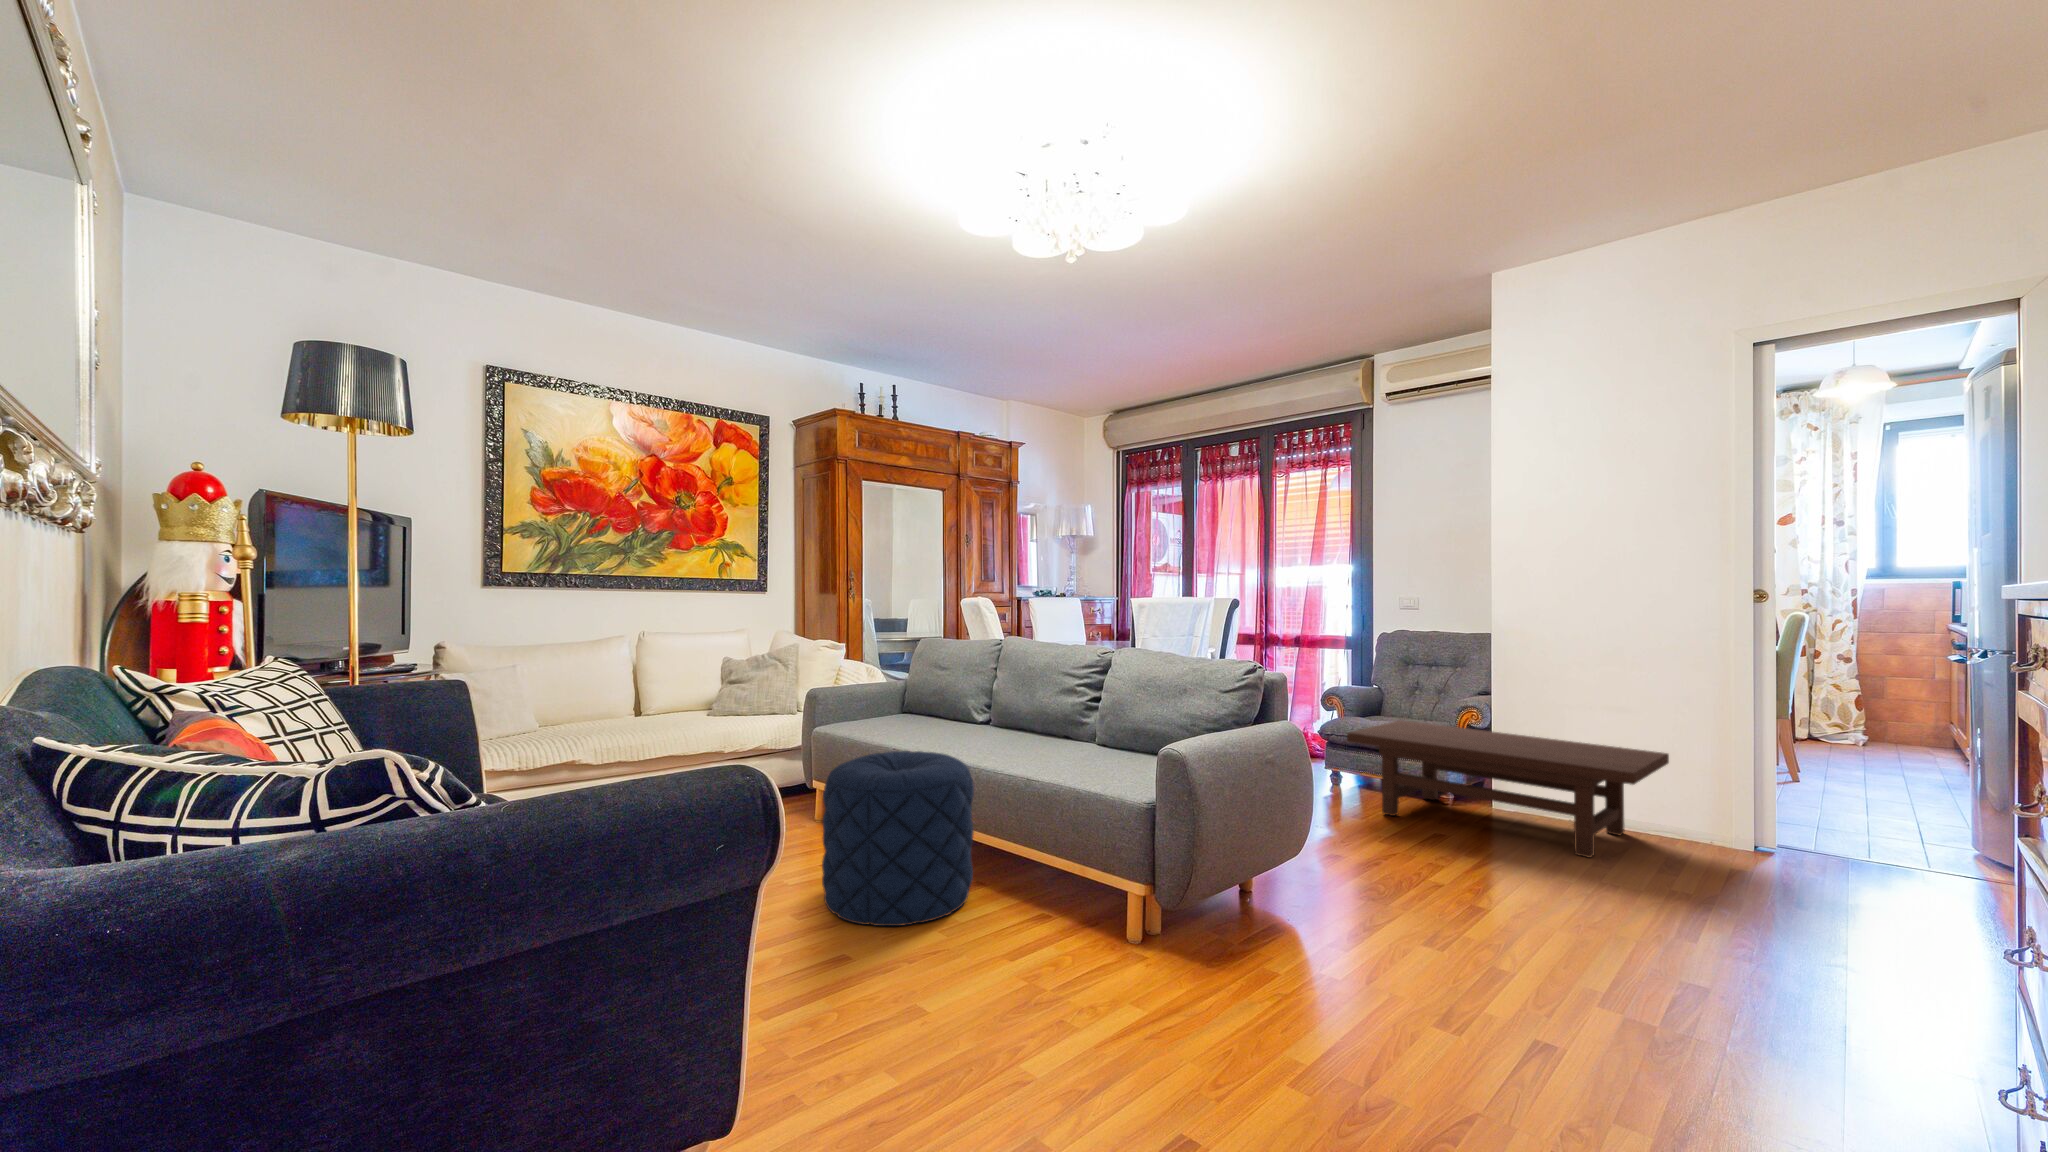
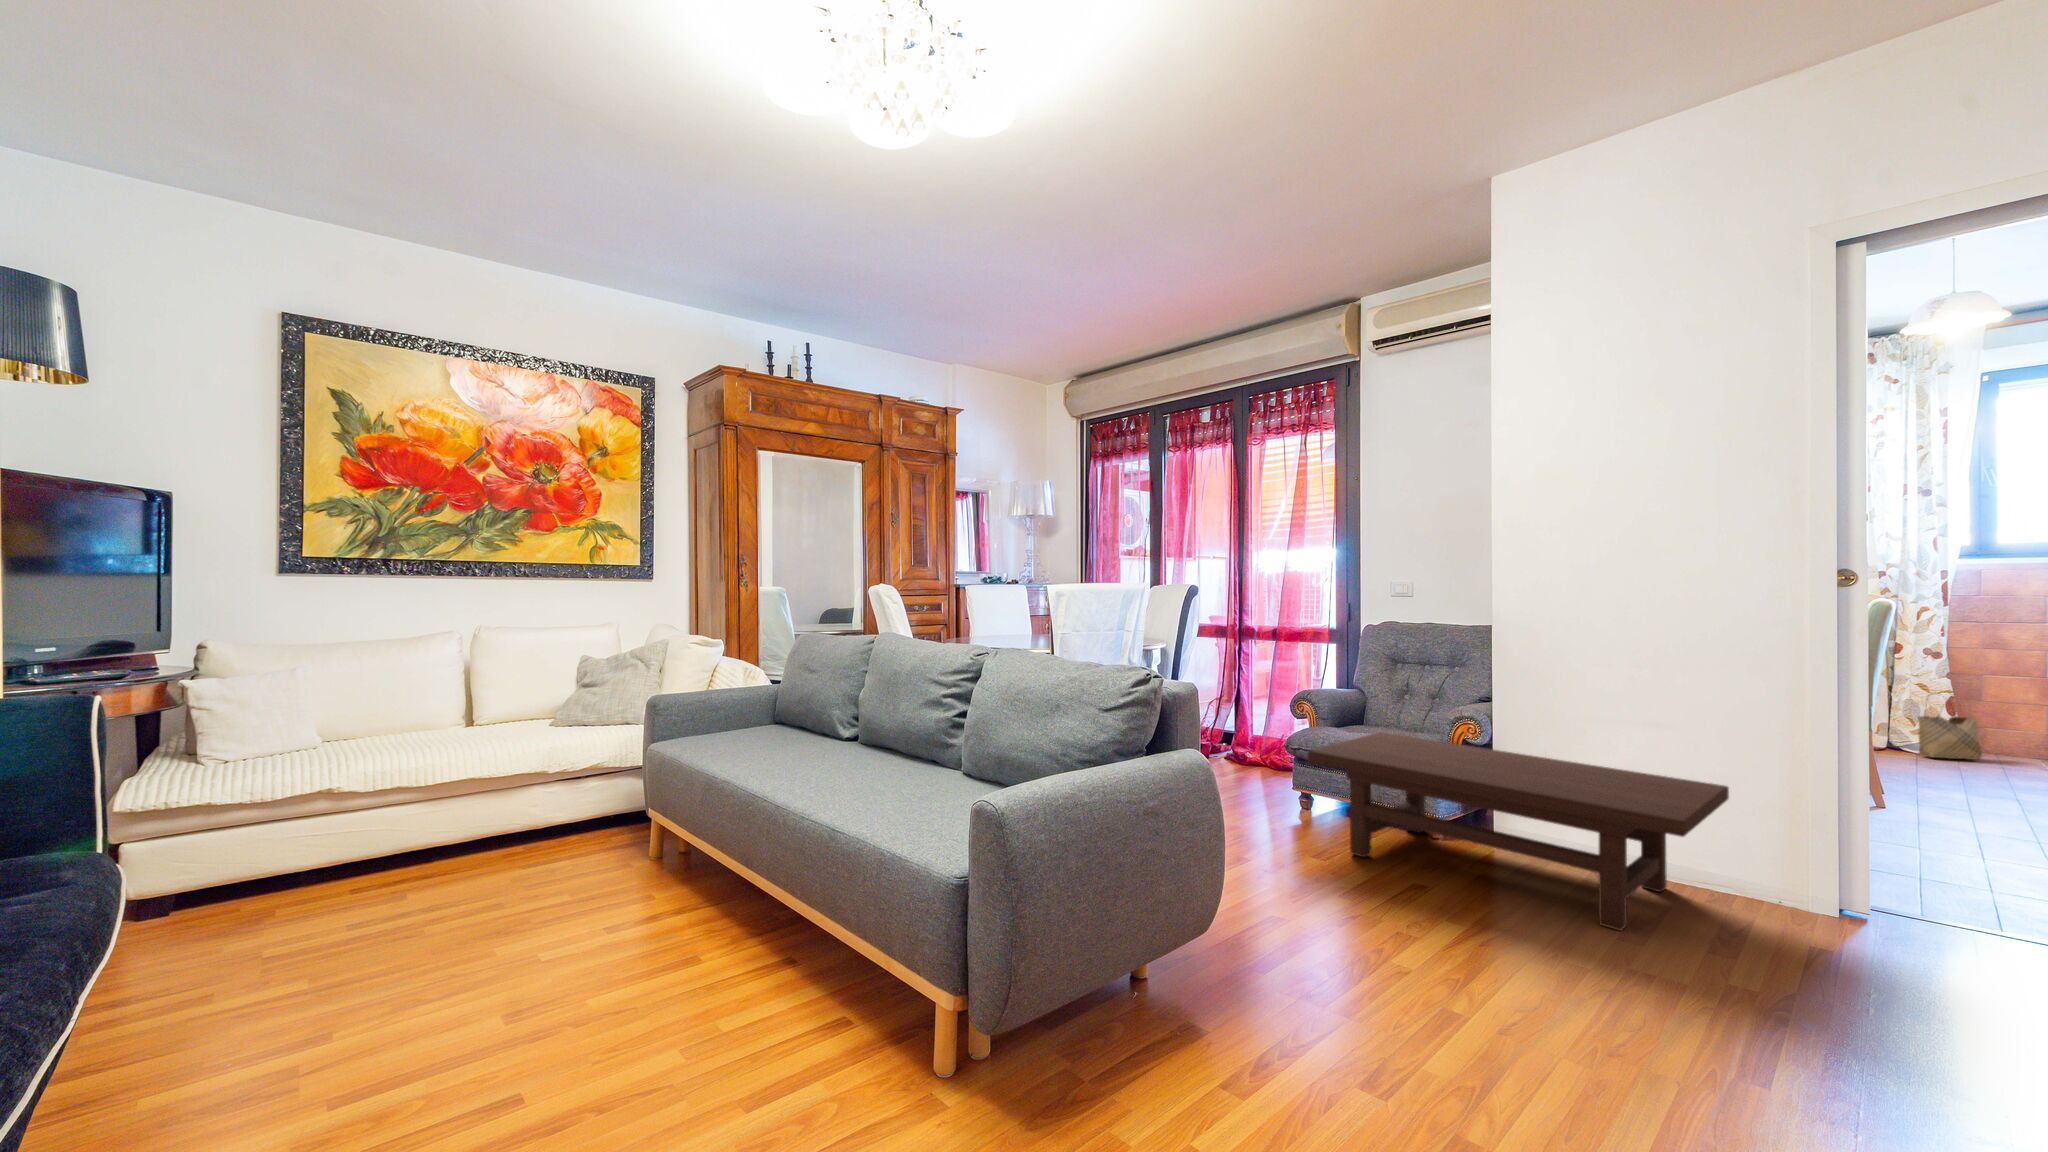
woven basket: none [1832,692,1883,747] -> present [1918,705,1982,760]
pouf: present [822,751,974,926] -> none [536,787,761,1046]

